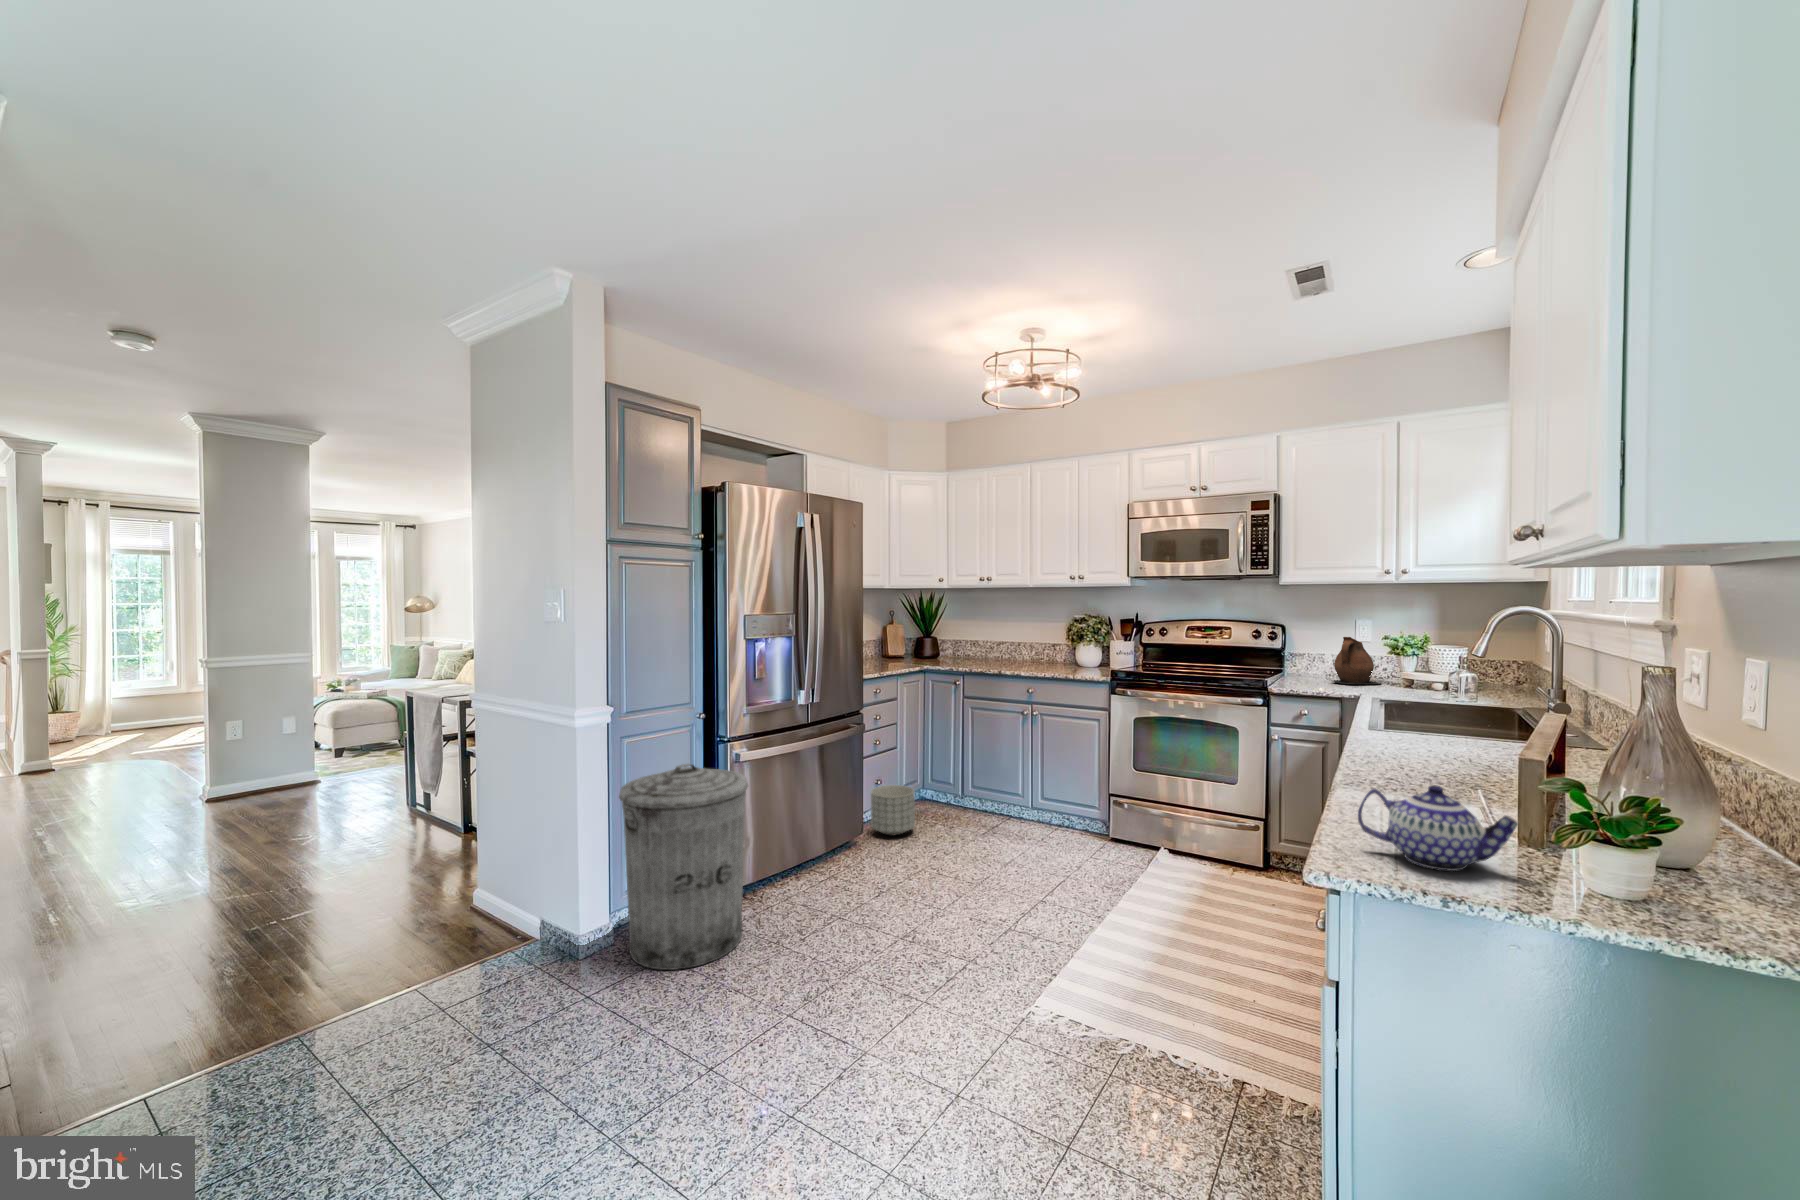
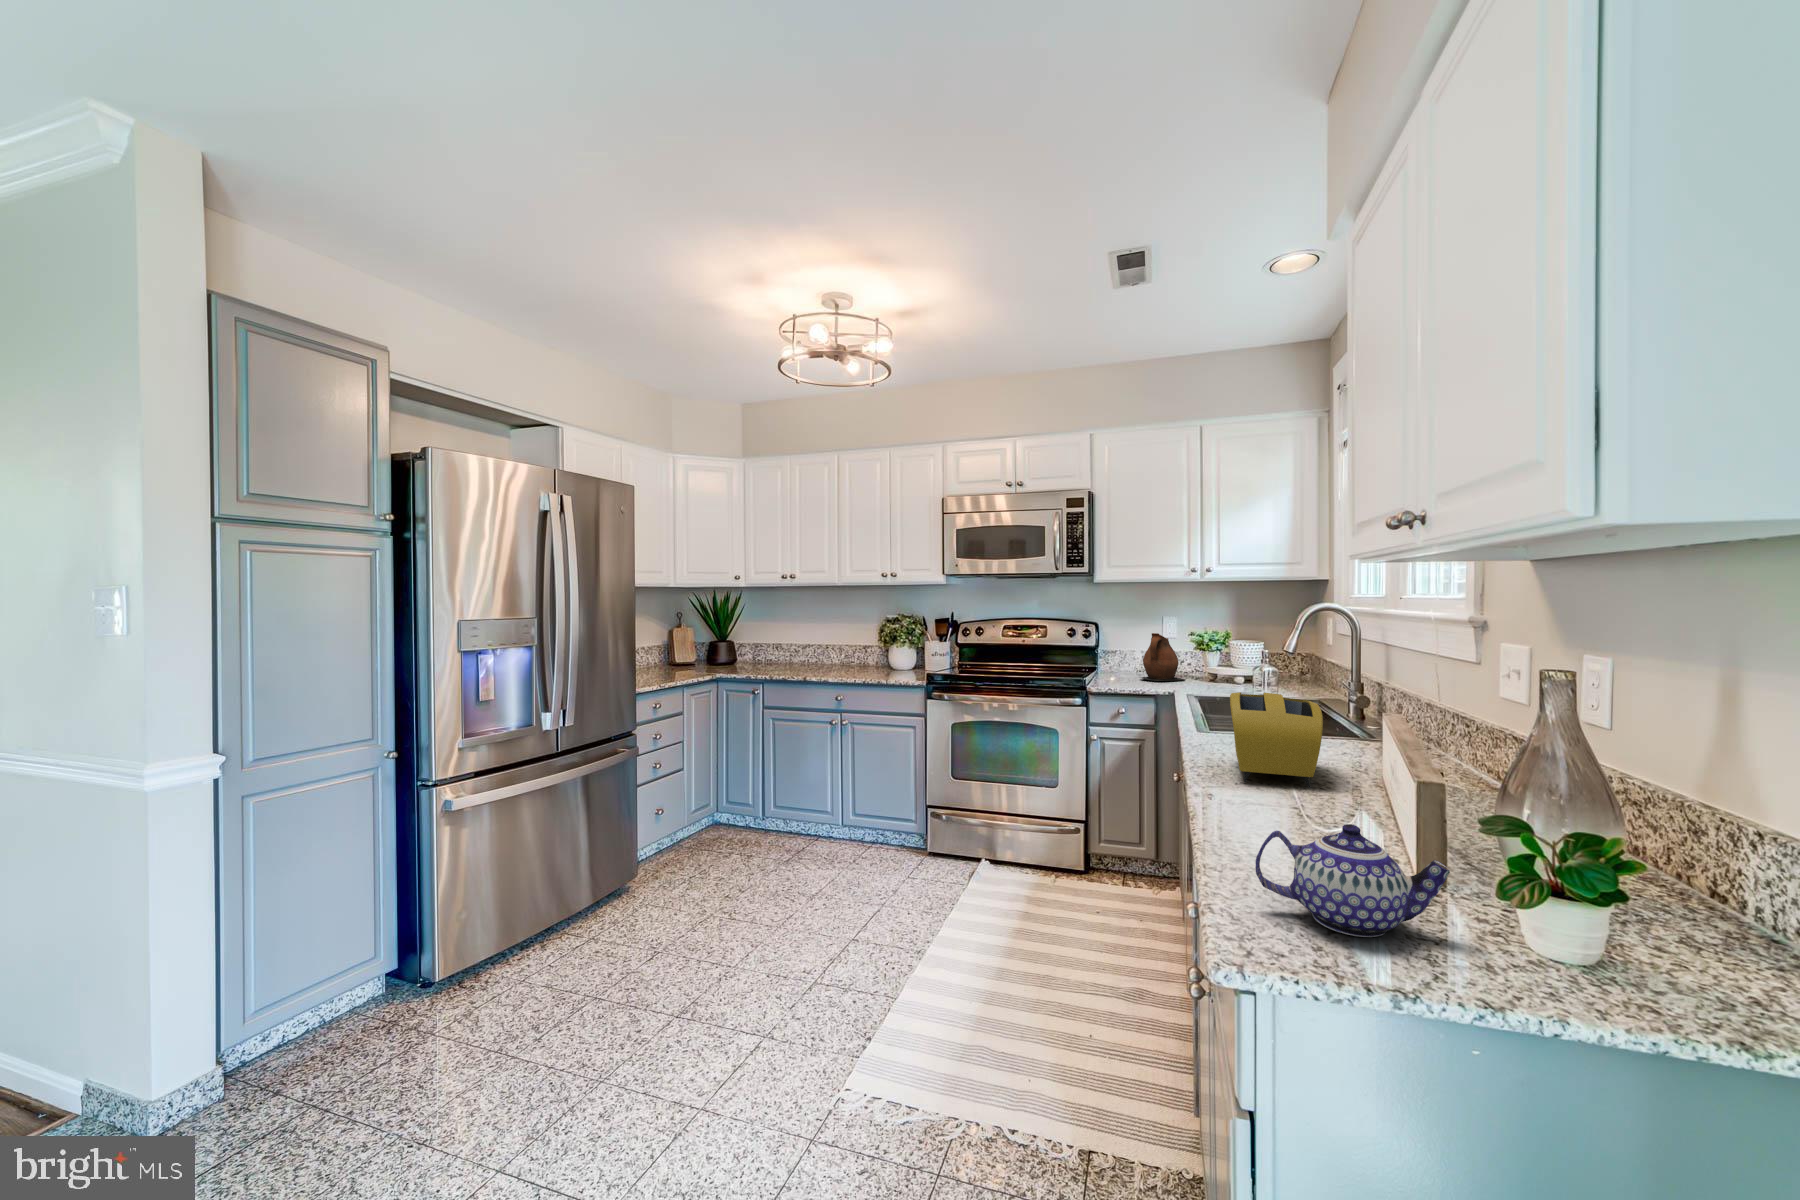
toaster: none [1385,690,1478,777] -> present [1230,692,1323,788]
trash can: present [619,764,748,970] -> none [235,819,458,1130]
planter: present [871,785,915,836] -> none [648,814,704,877]

